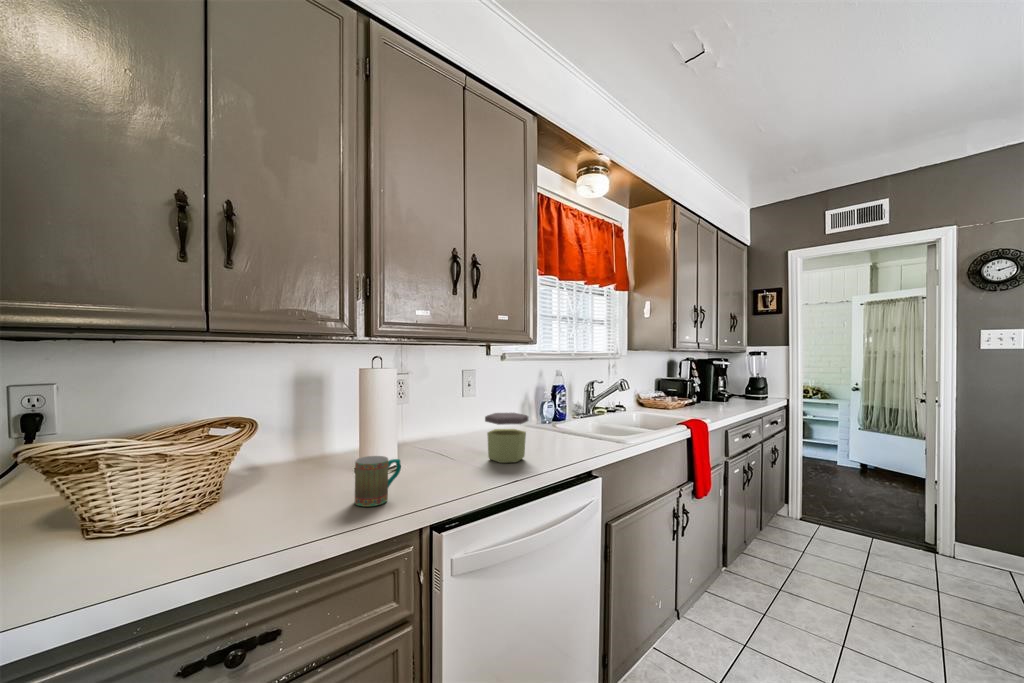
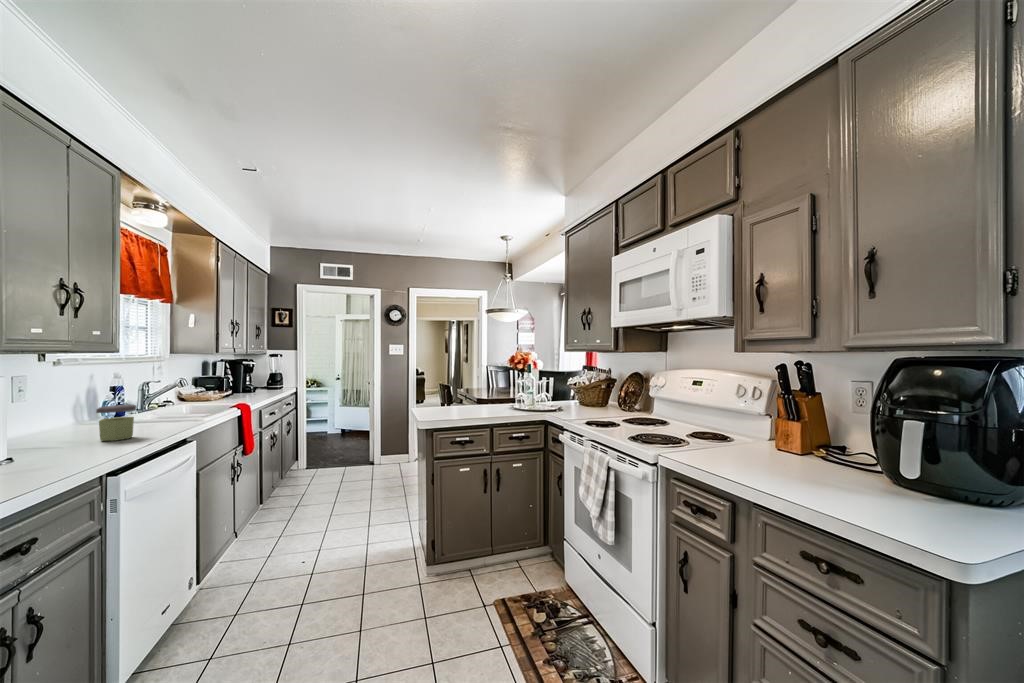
mug: present [355,456,401,506] -> none [35,434,70,468]

